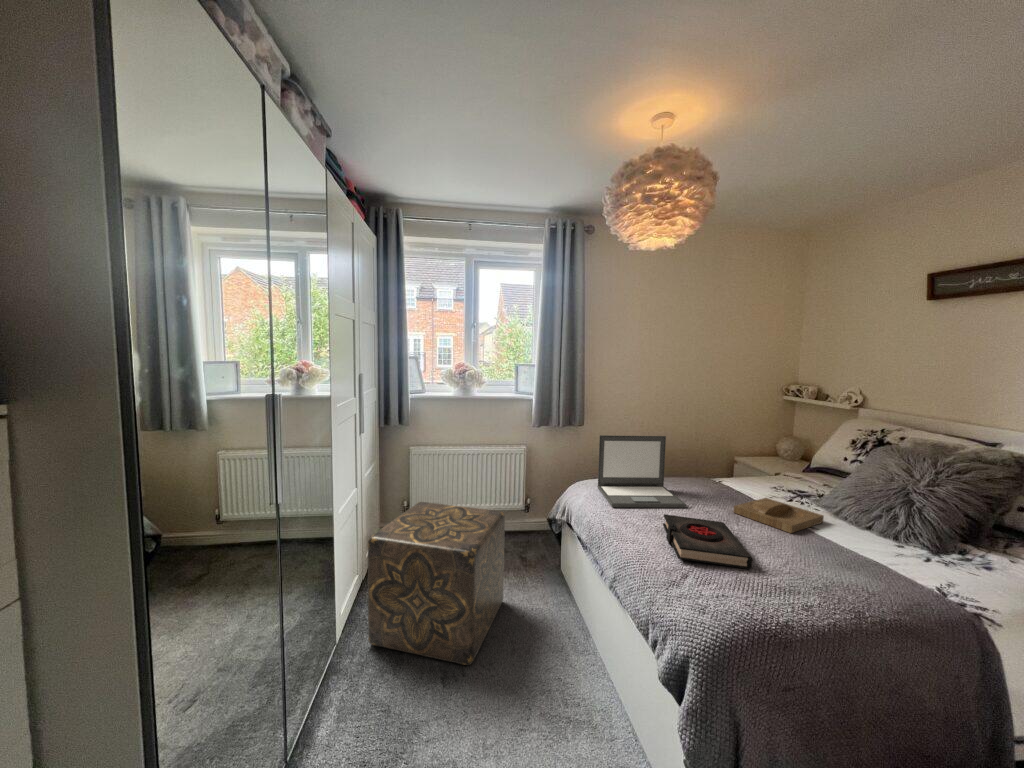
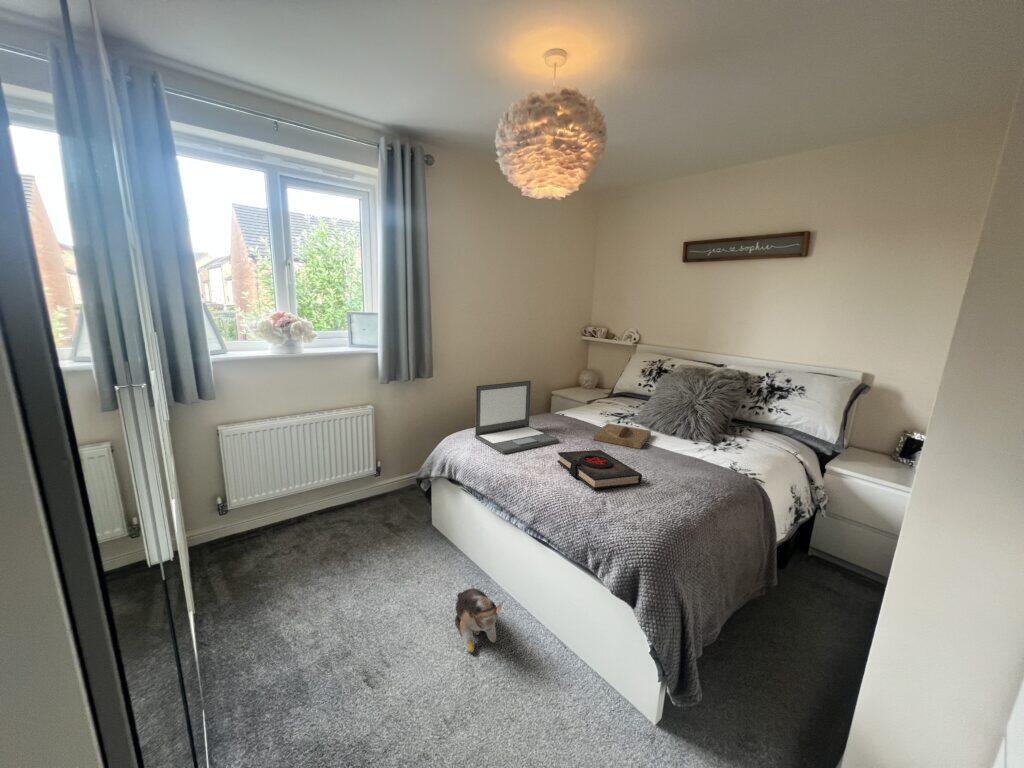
ottoman: present [368,502,505,665] -> none [231,480,391,678]
plush toy: none [531,636,571,701] -> present [455,588,502,652]

